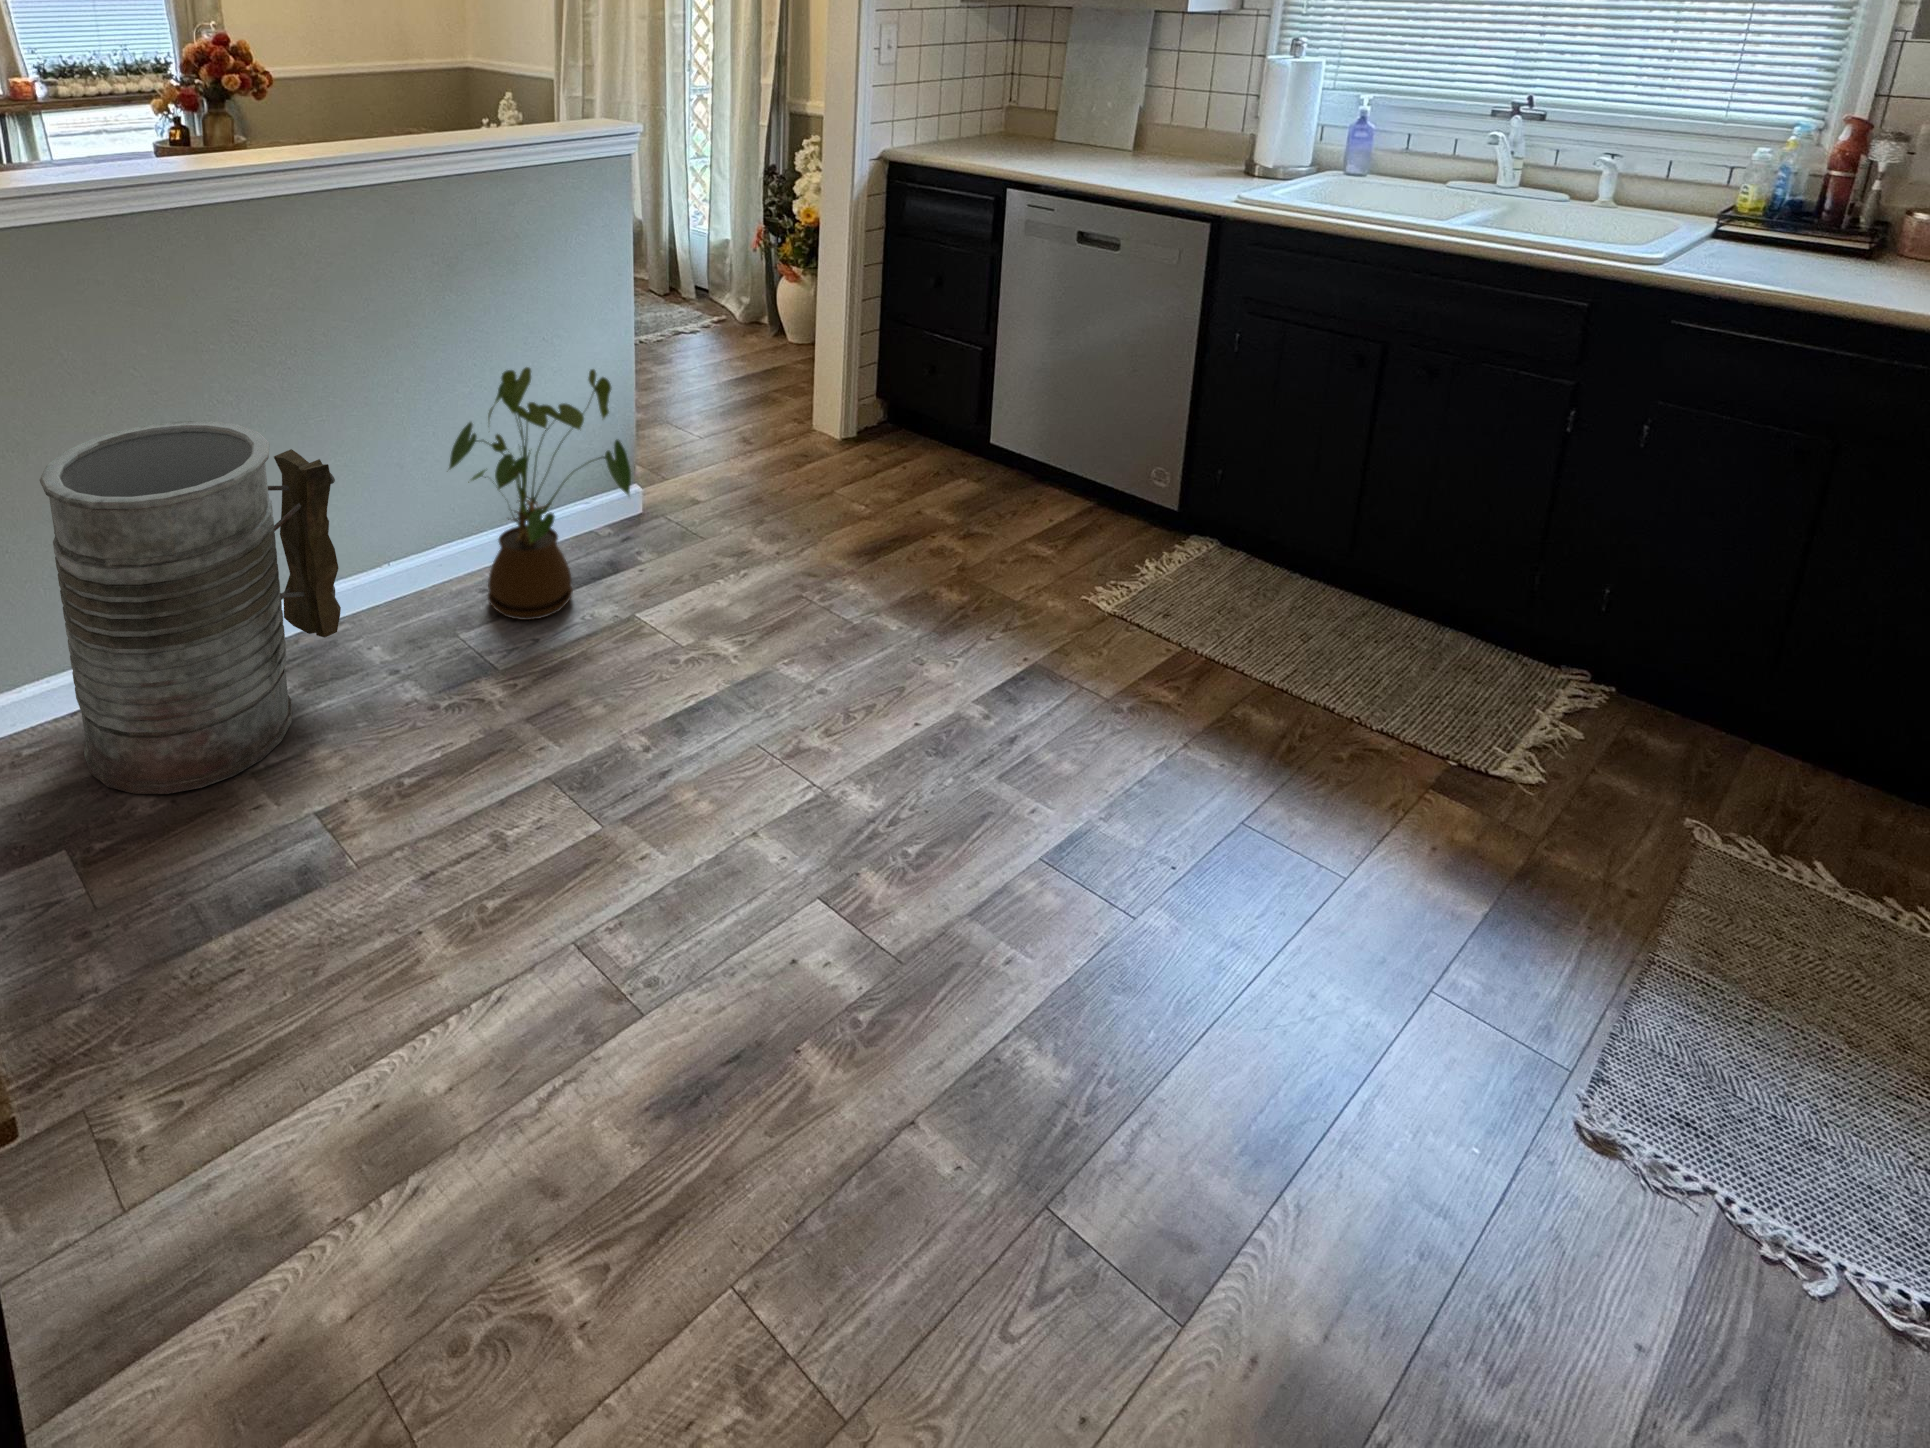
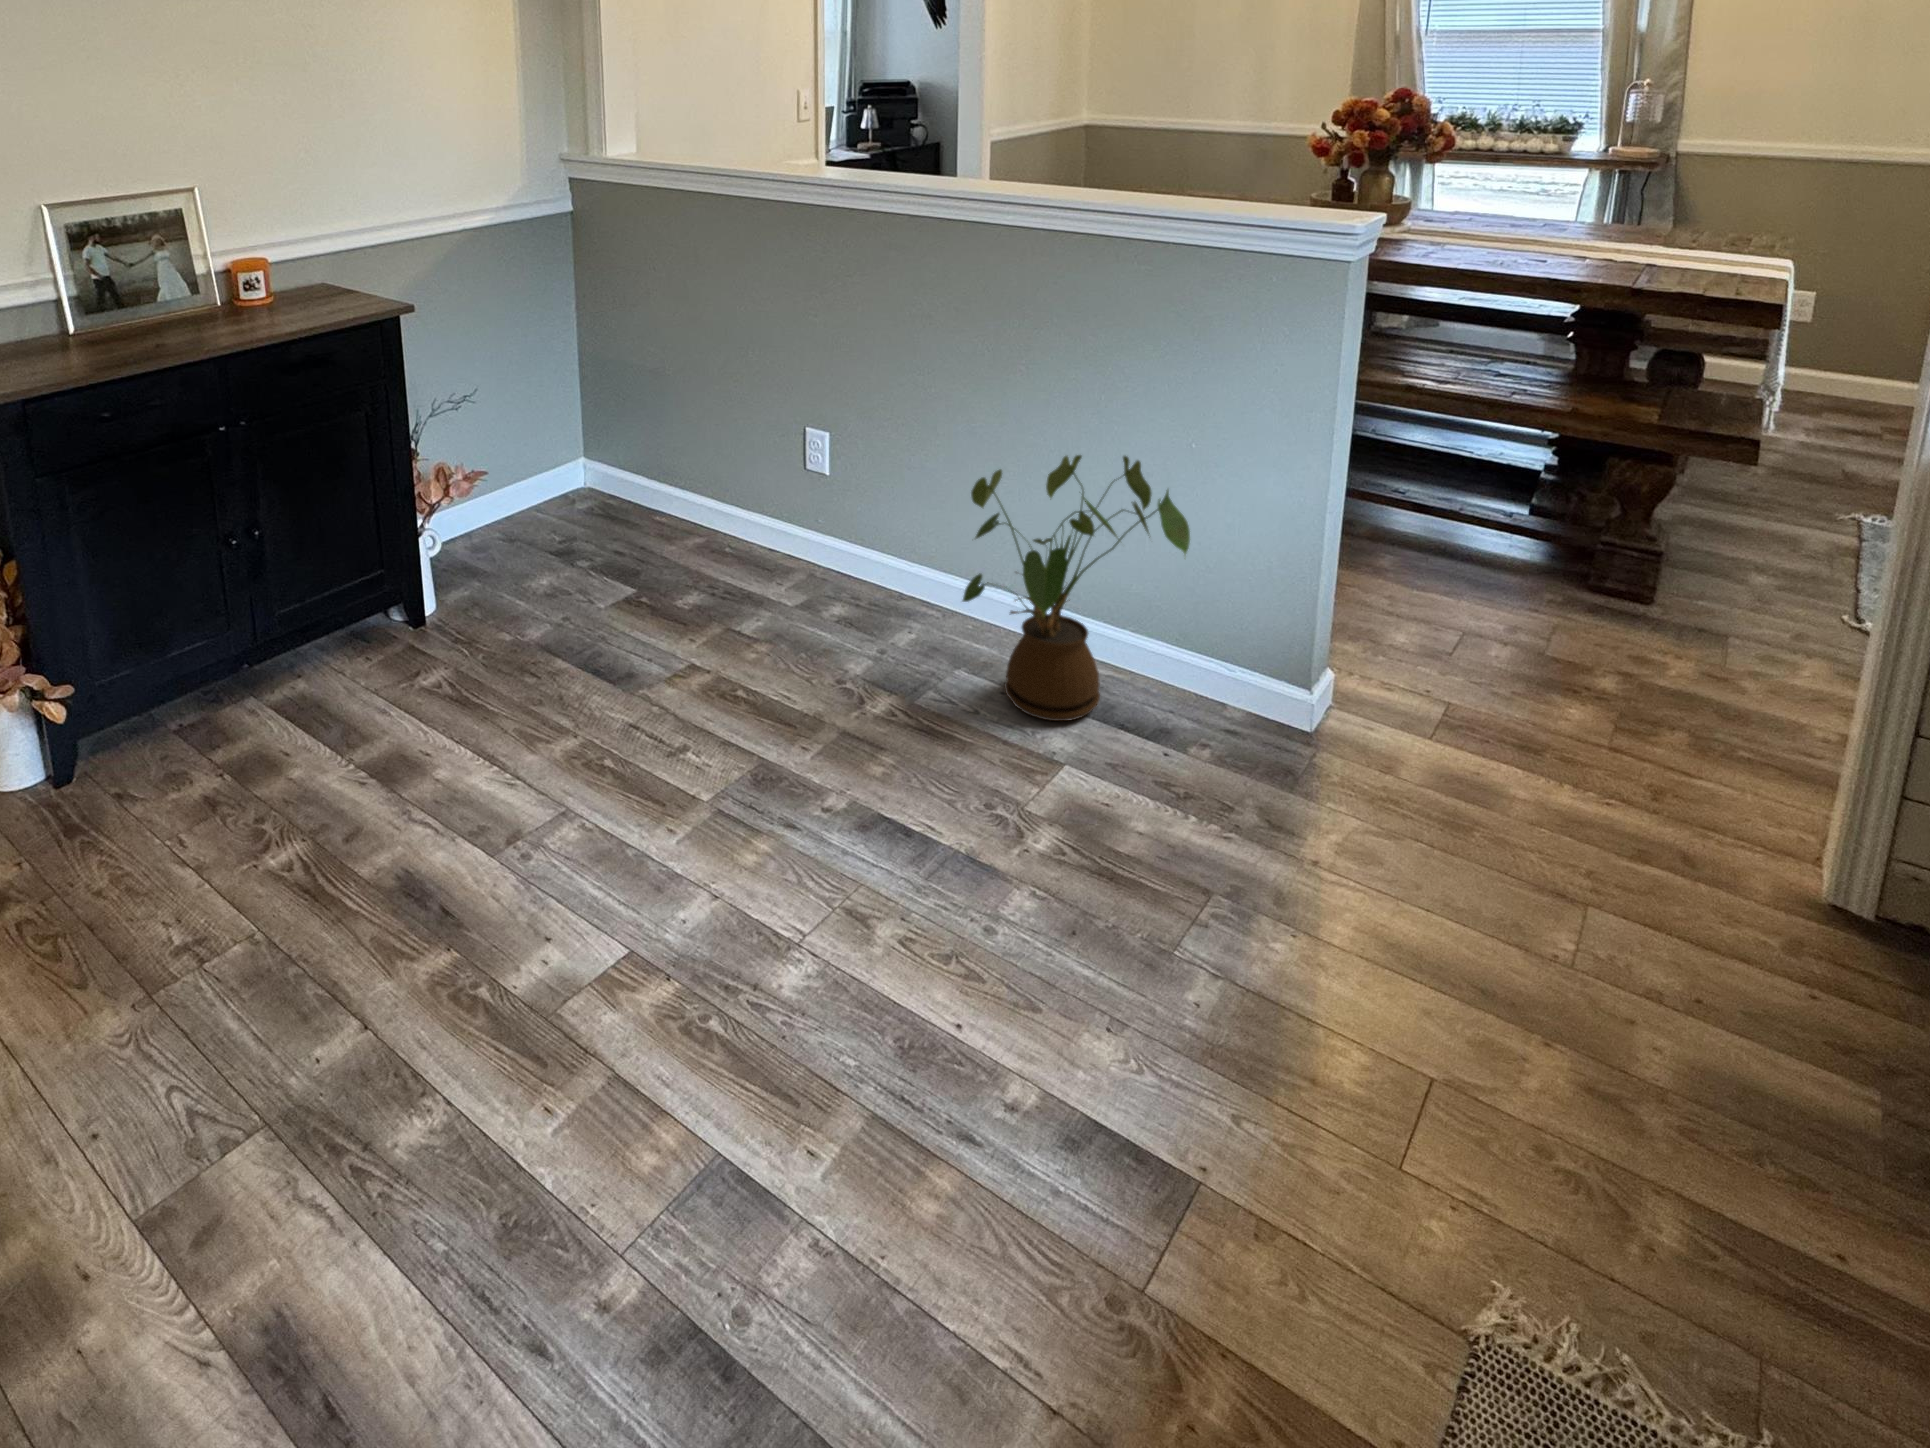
trash can: present [40,421,341,794] -> none [693,356,906,631]

